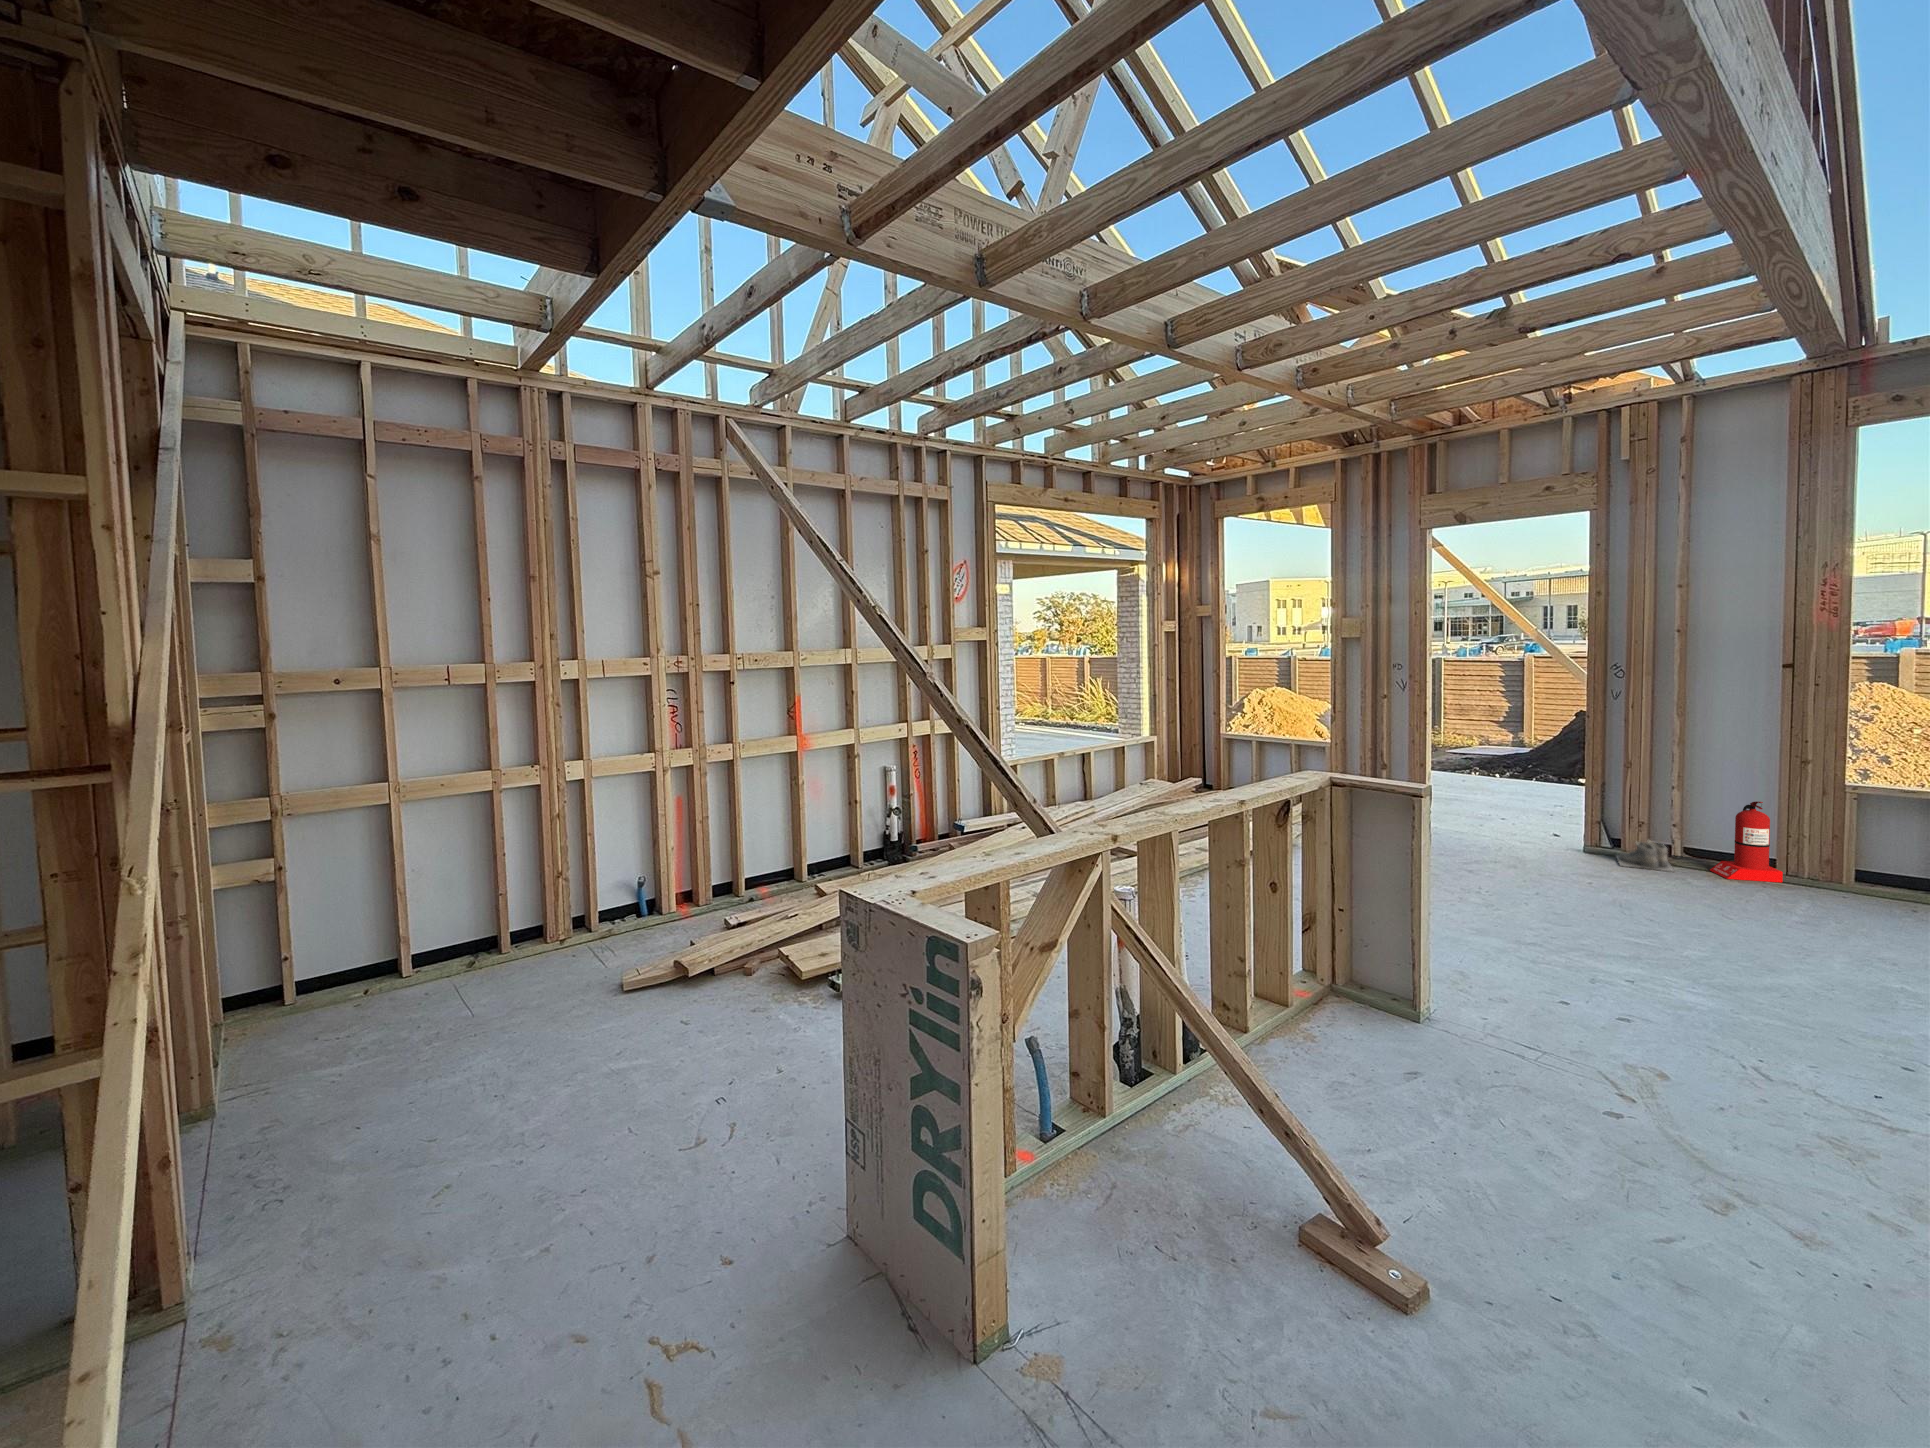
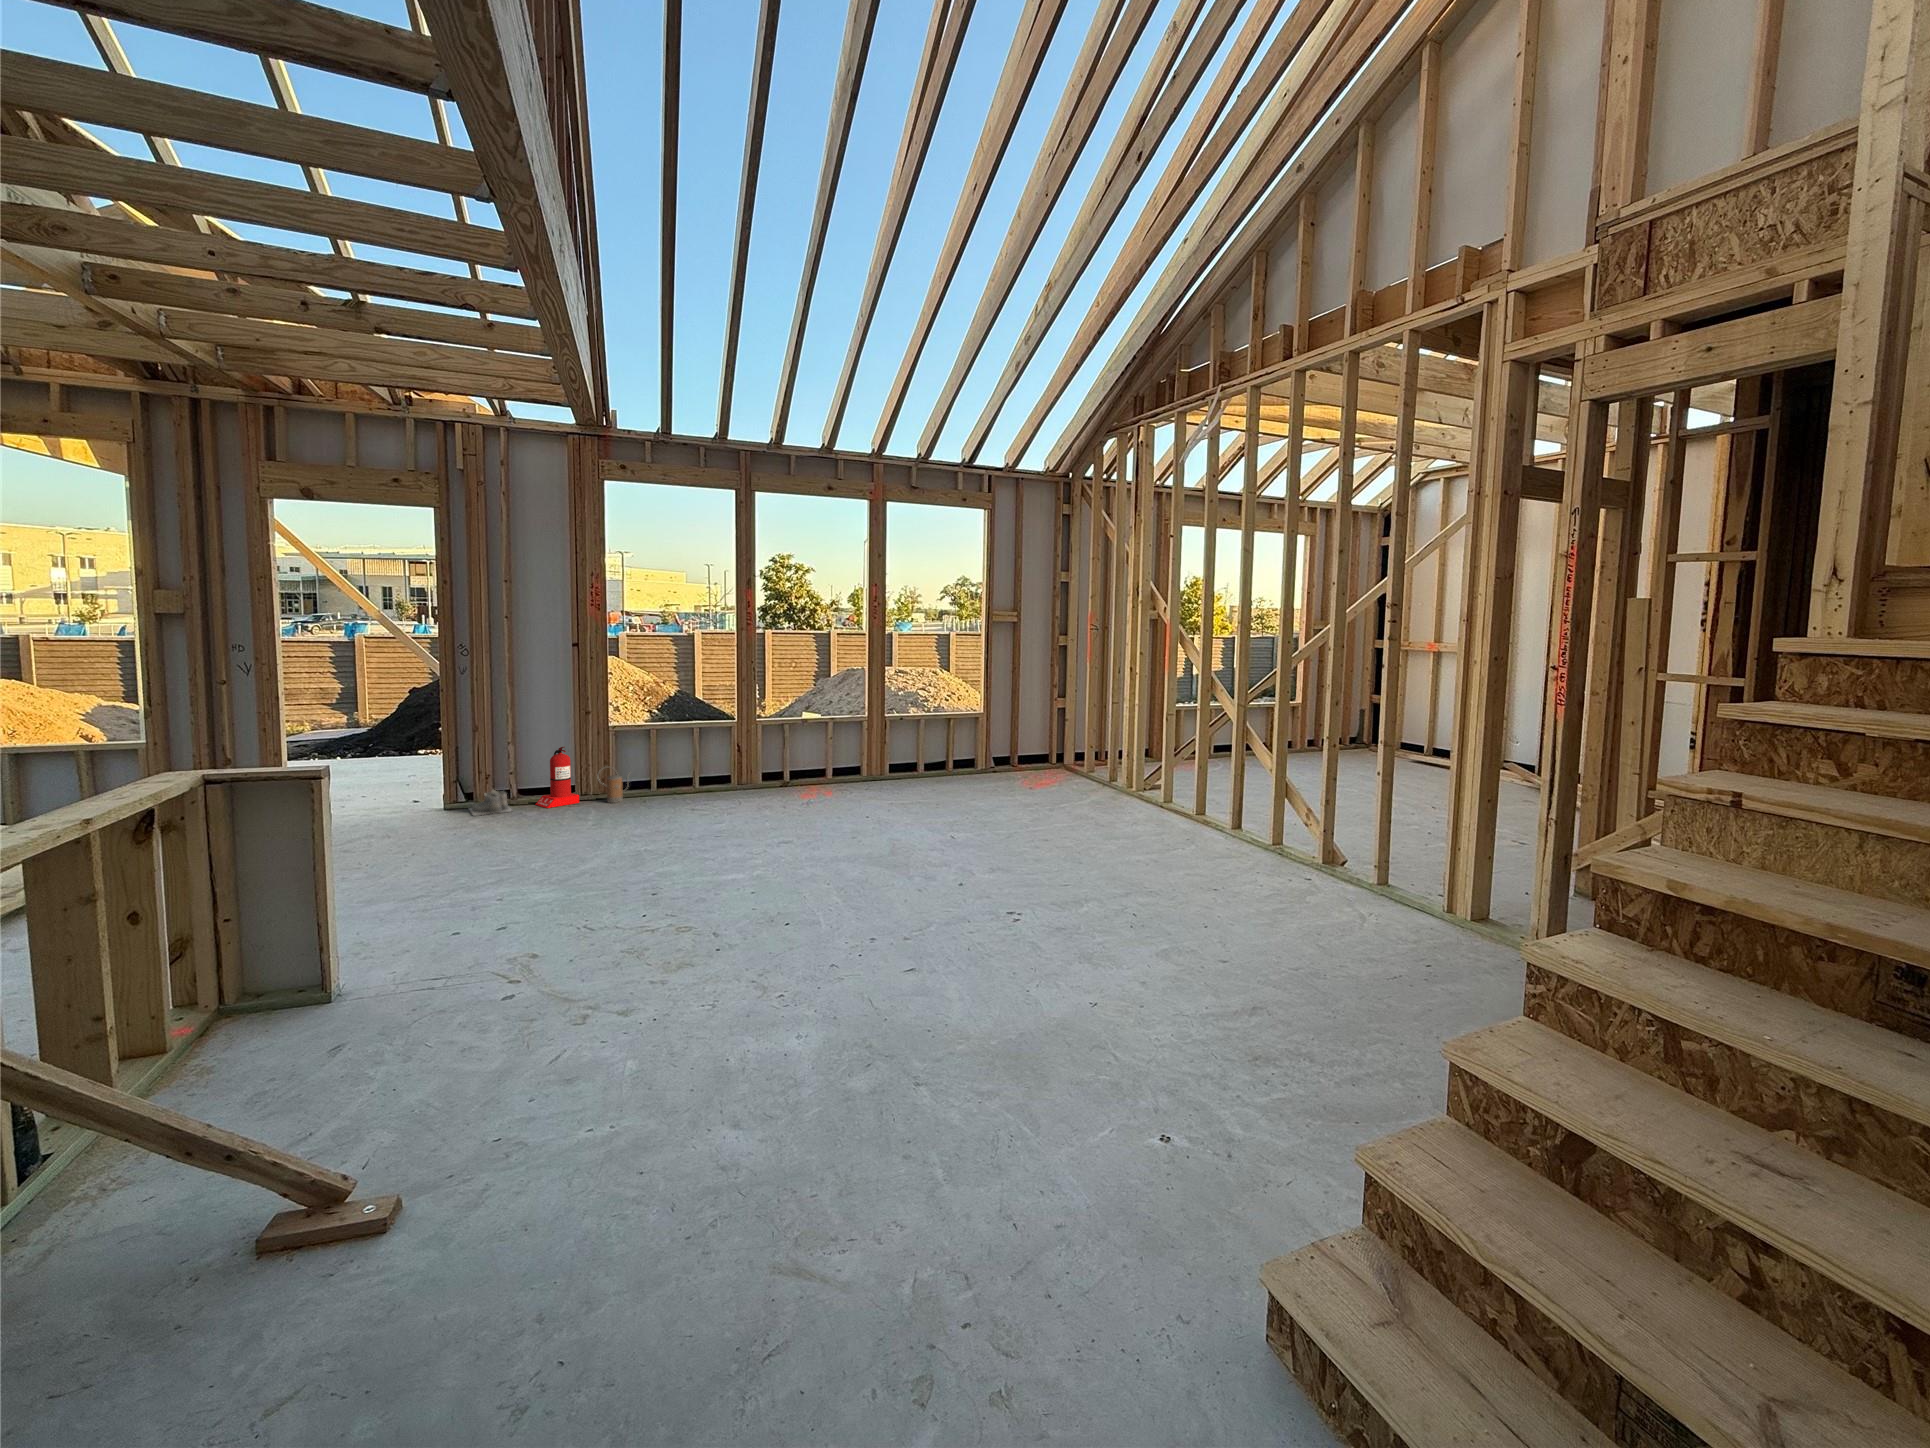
watering can: none [1816,840,1888,898] -> present [597,768,629,803]

